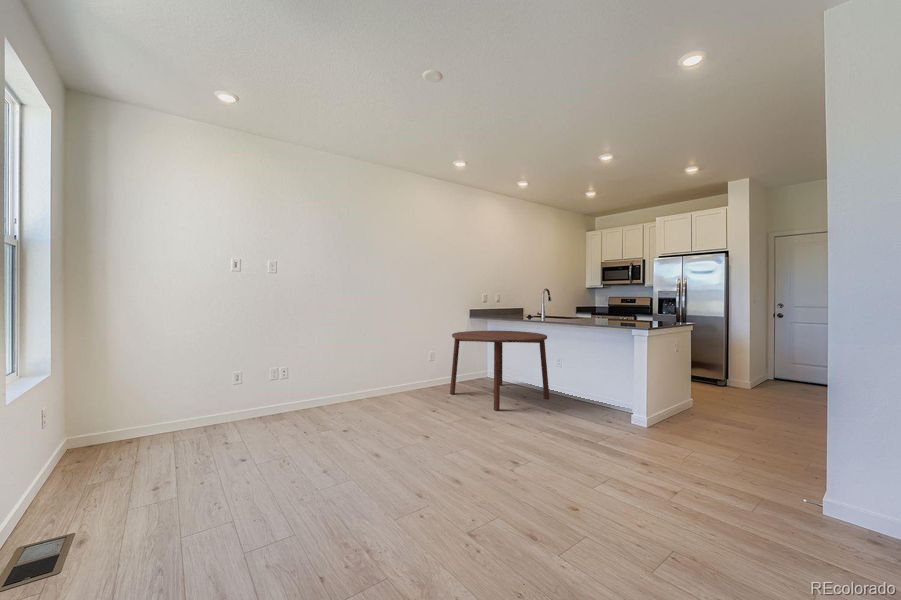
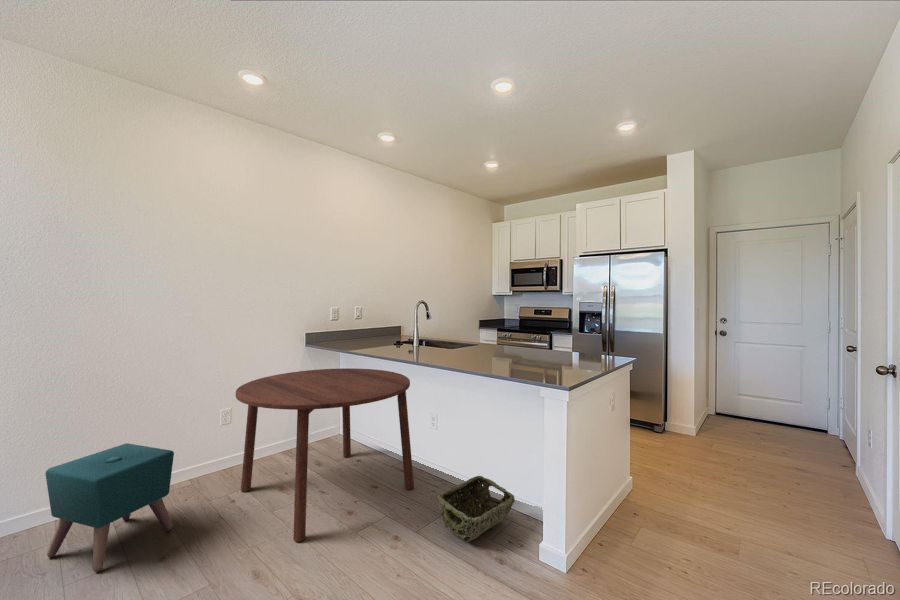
ottoman: none [381,360,430,412] -> present [45,443,174,572]
woven basket: none [571,388,616,416] -> present [438,476,515,542]

